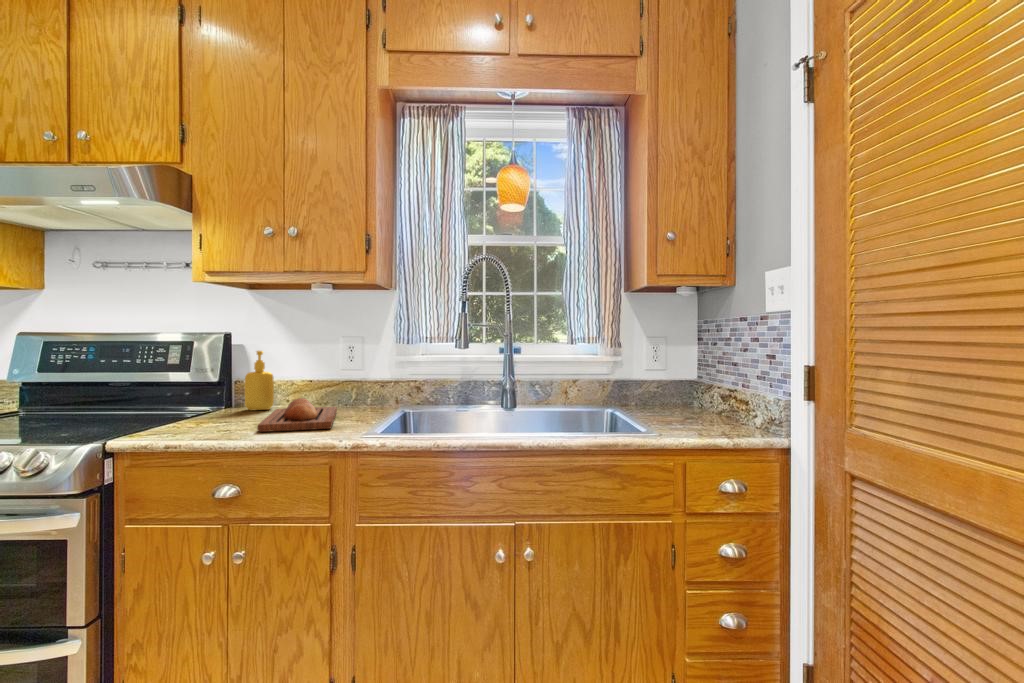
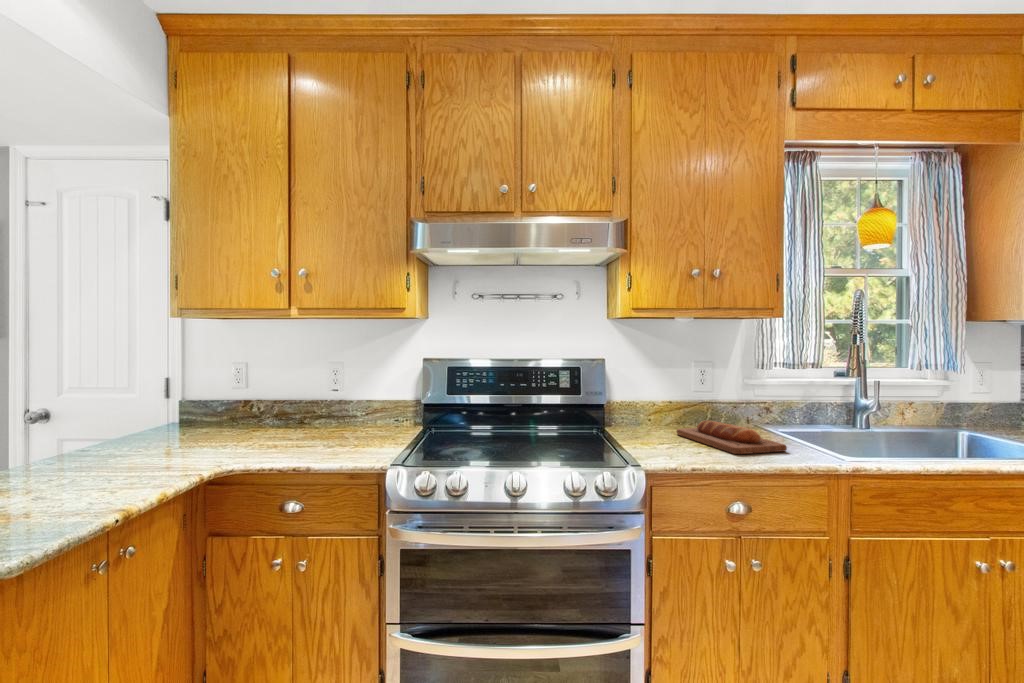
soap dispenser: present [245,351,274,410] -> none [624,376,650,429]

